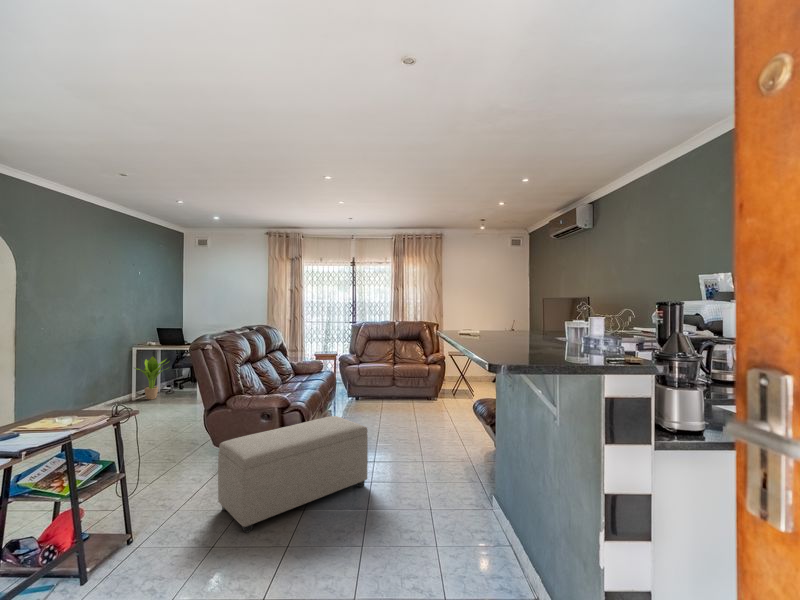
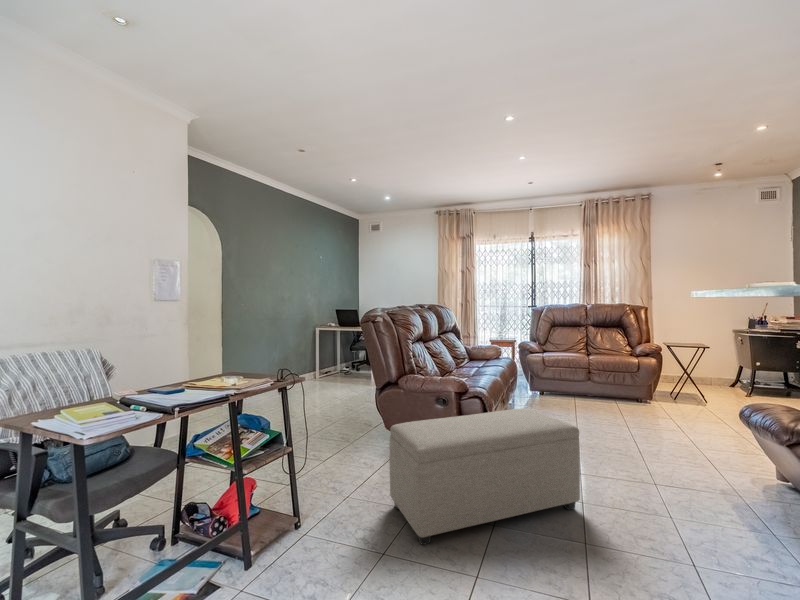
potted plant: present [134,356,168,400] -> none [317,336,348,378]

